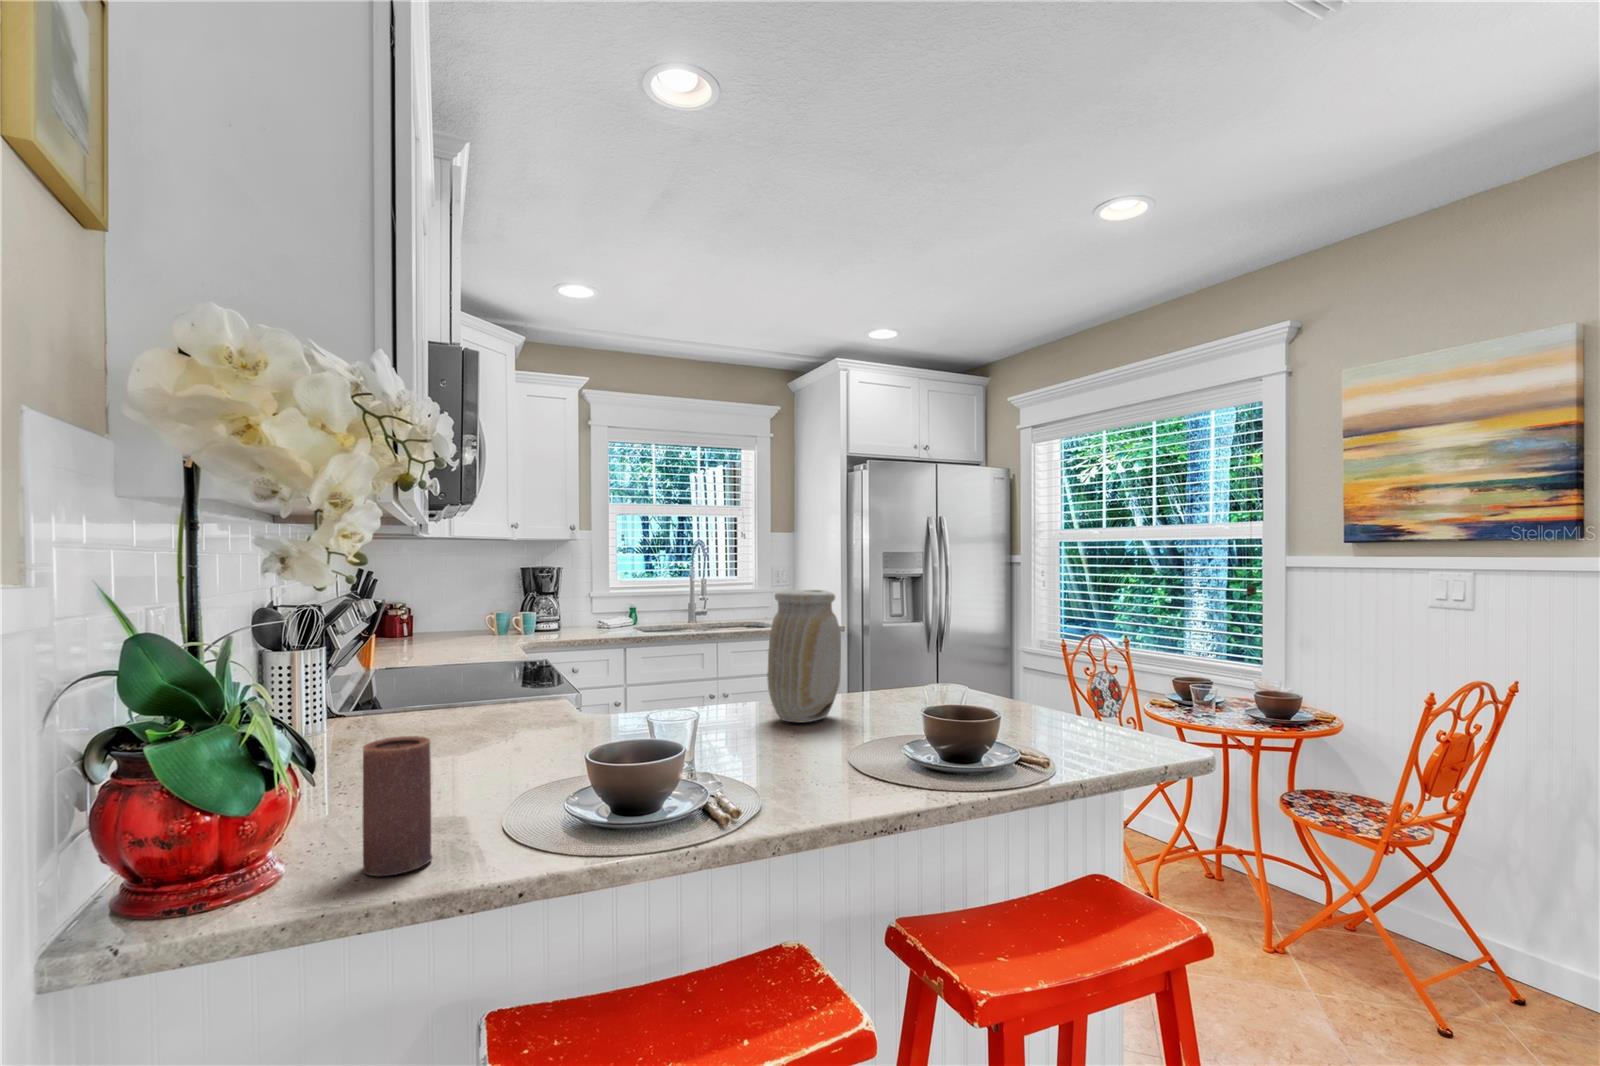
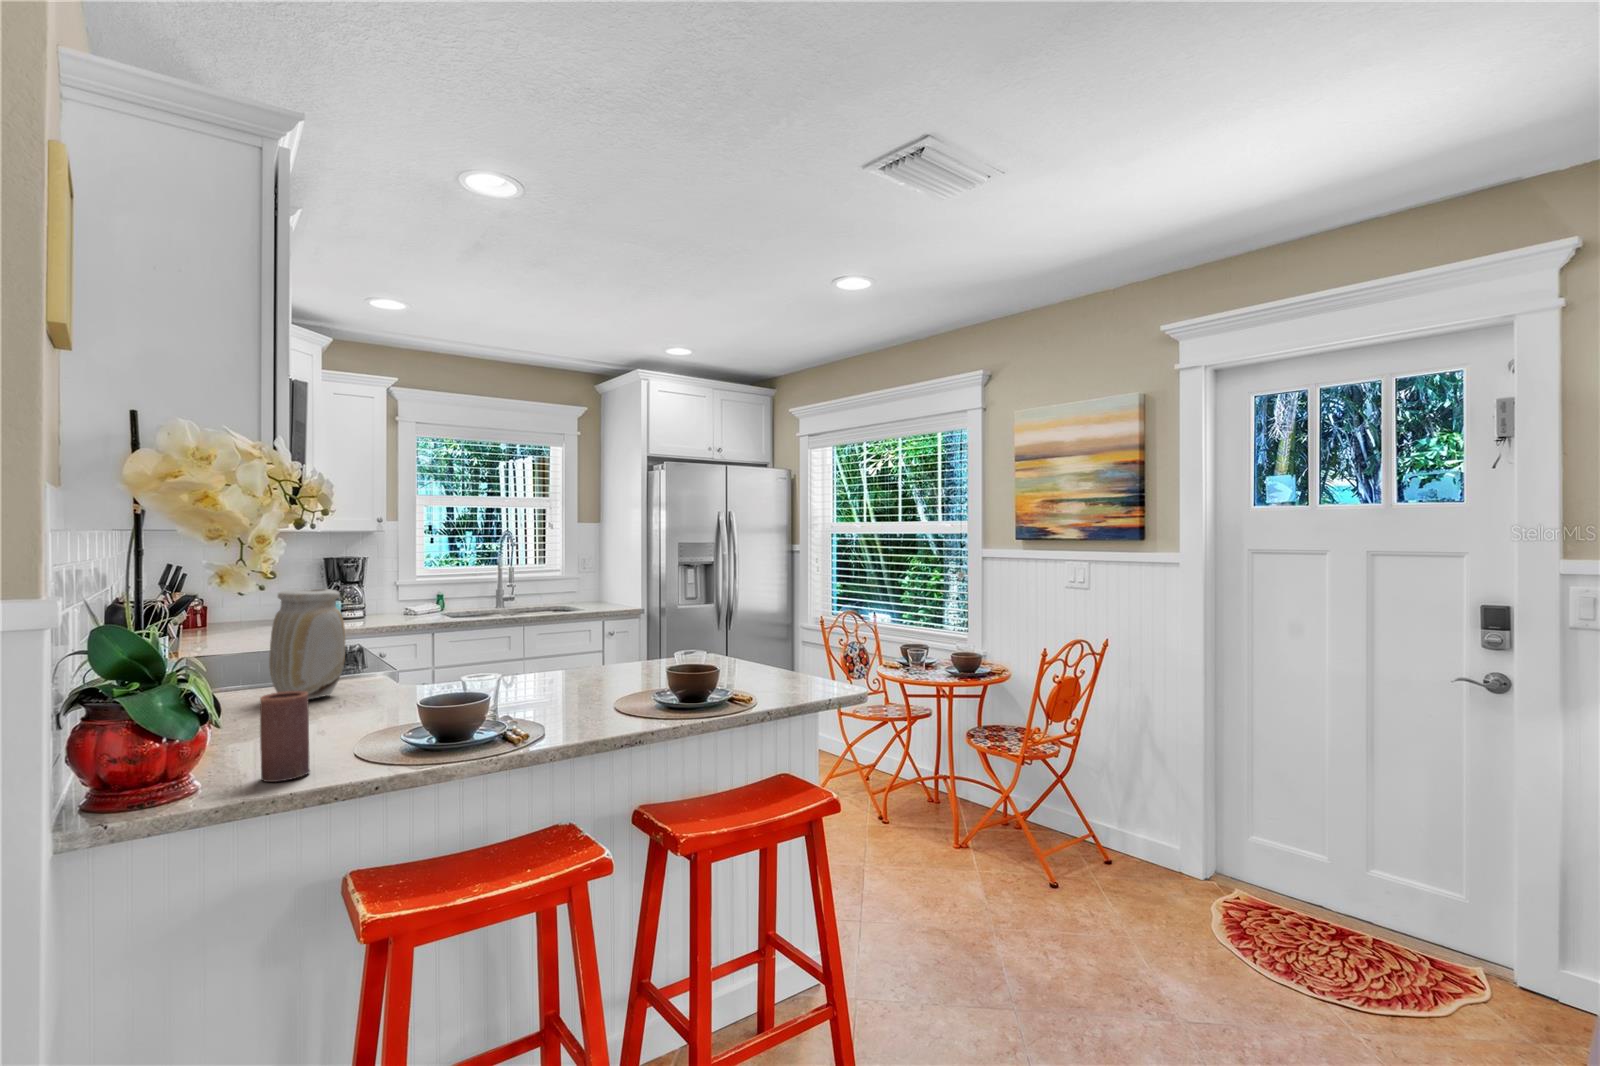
vase: present [767,590,841,723] -> present [269,589,345,699]

